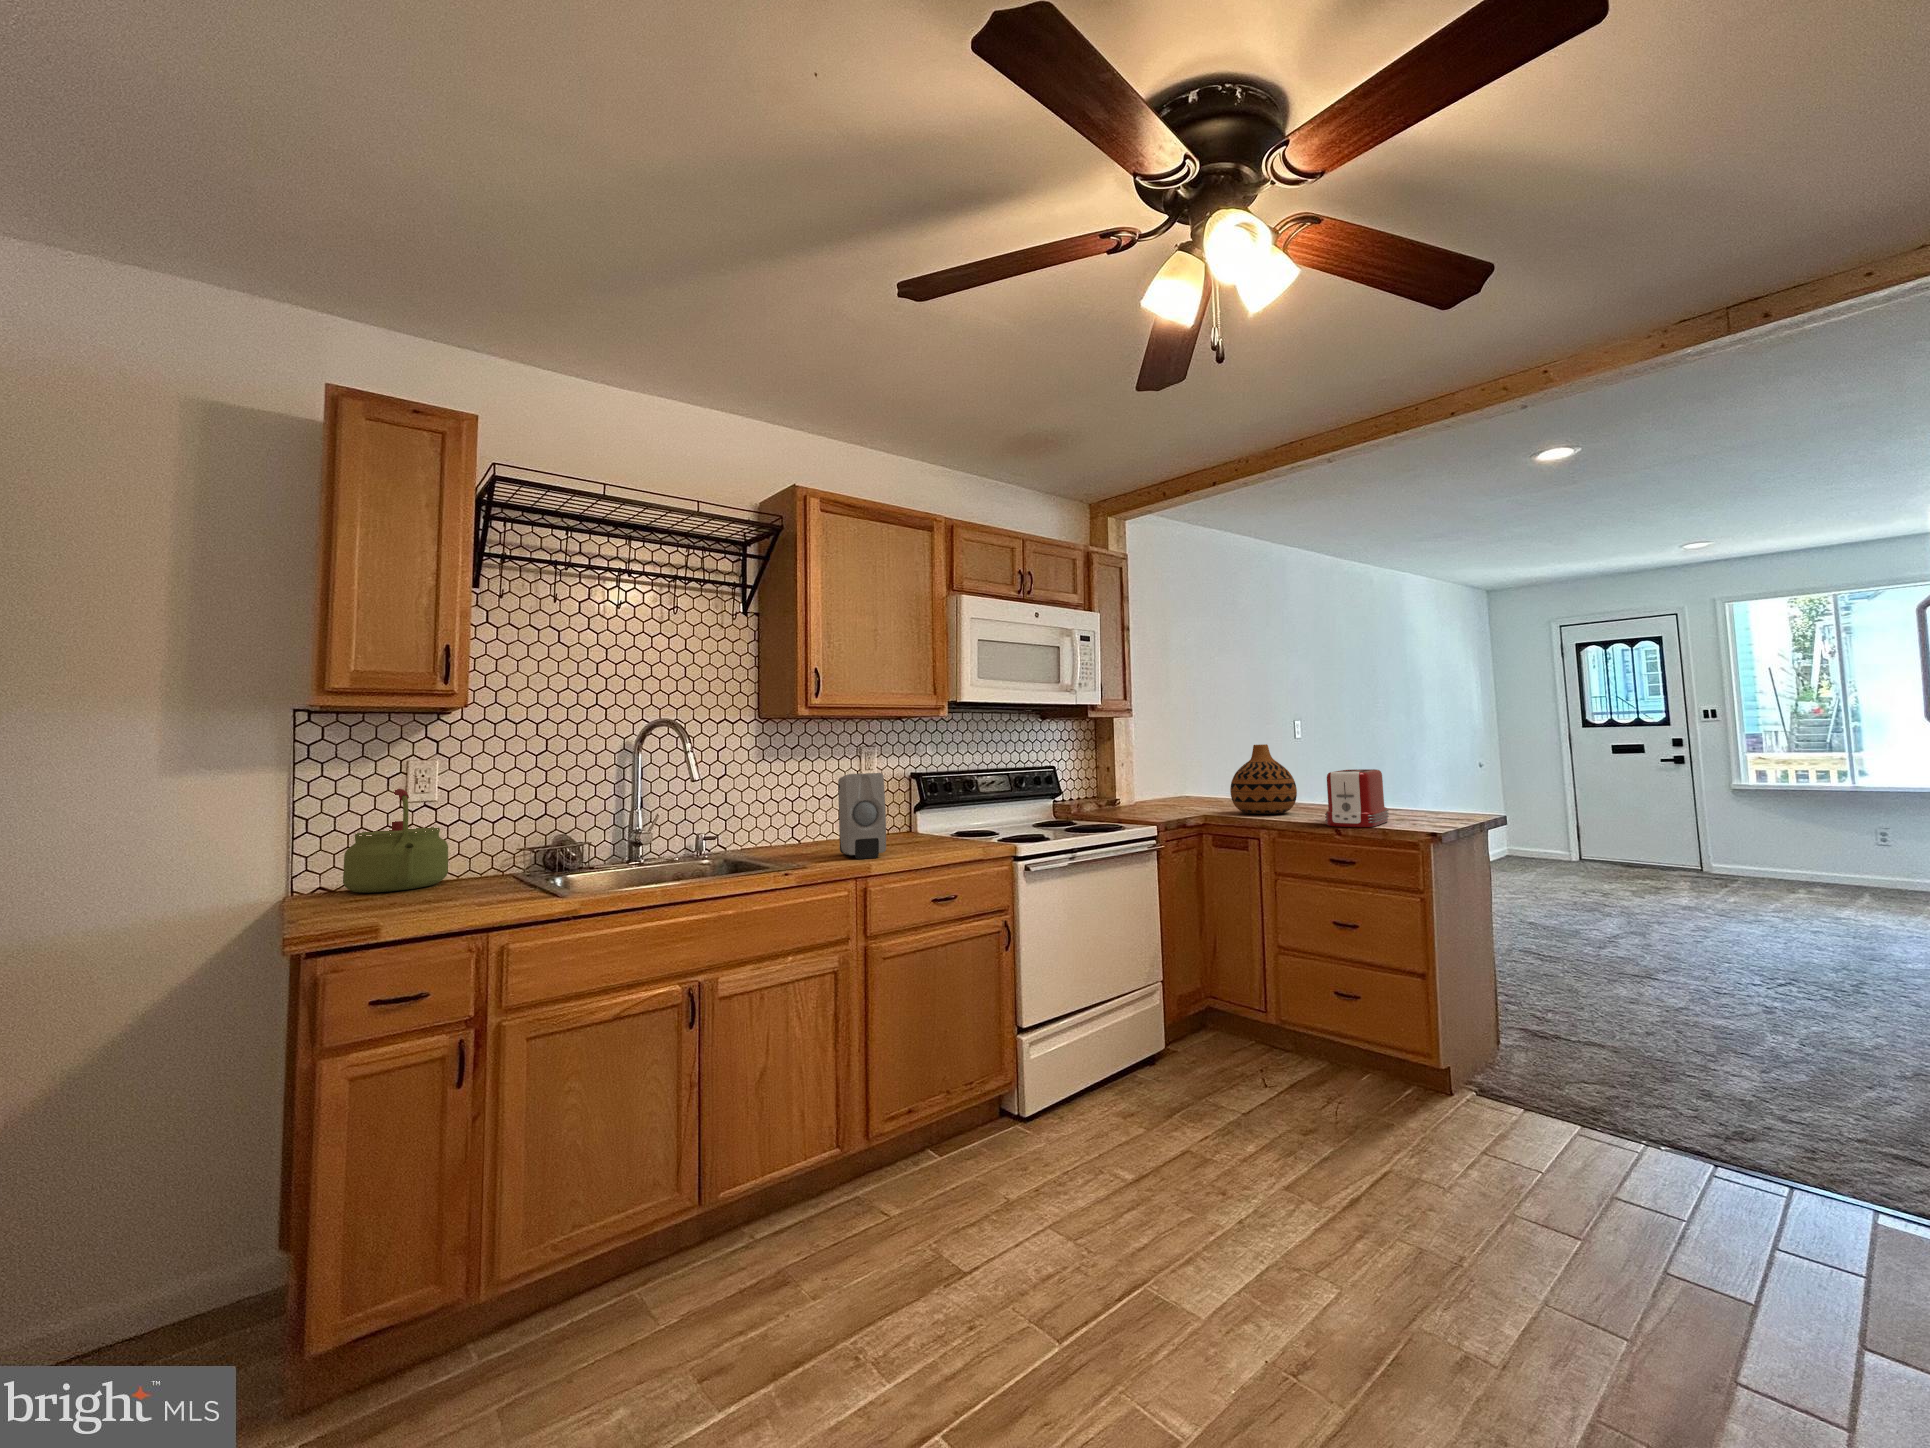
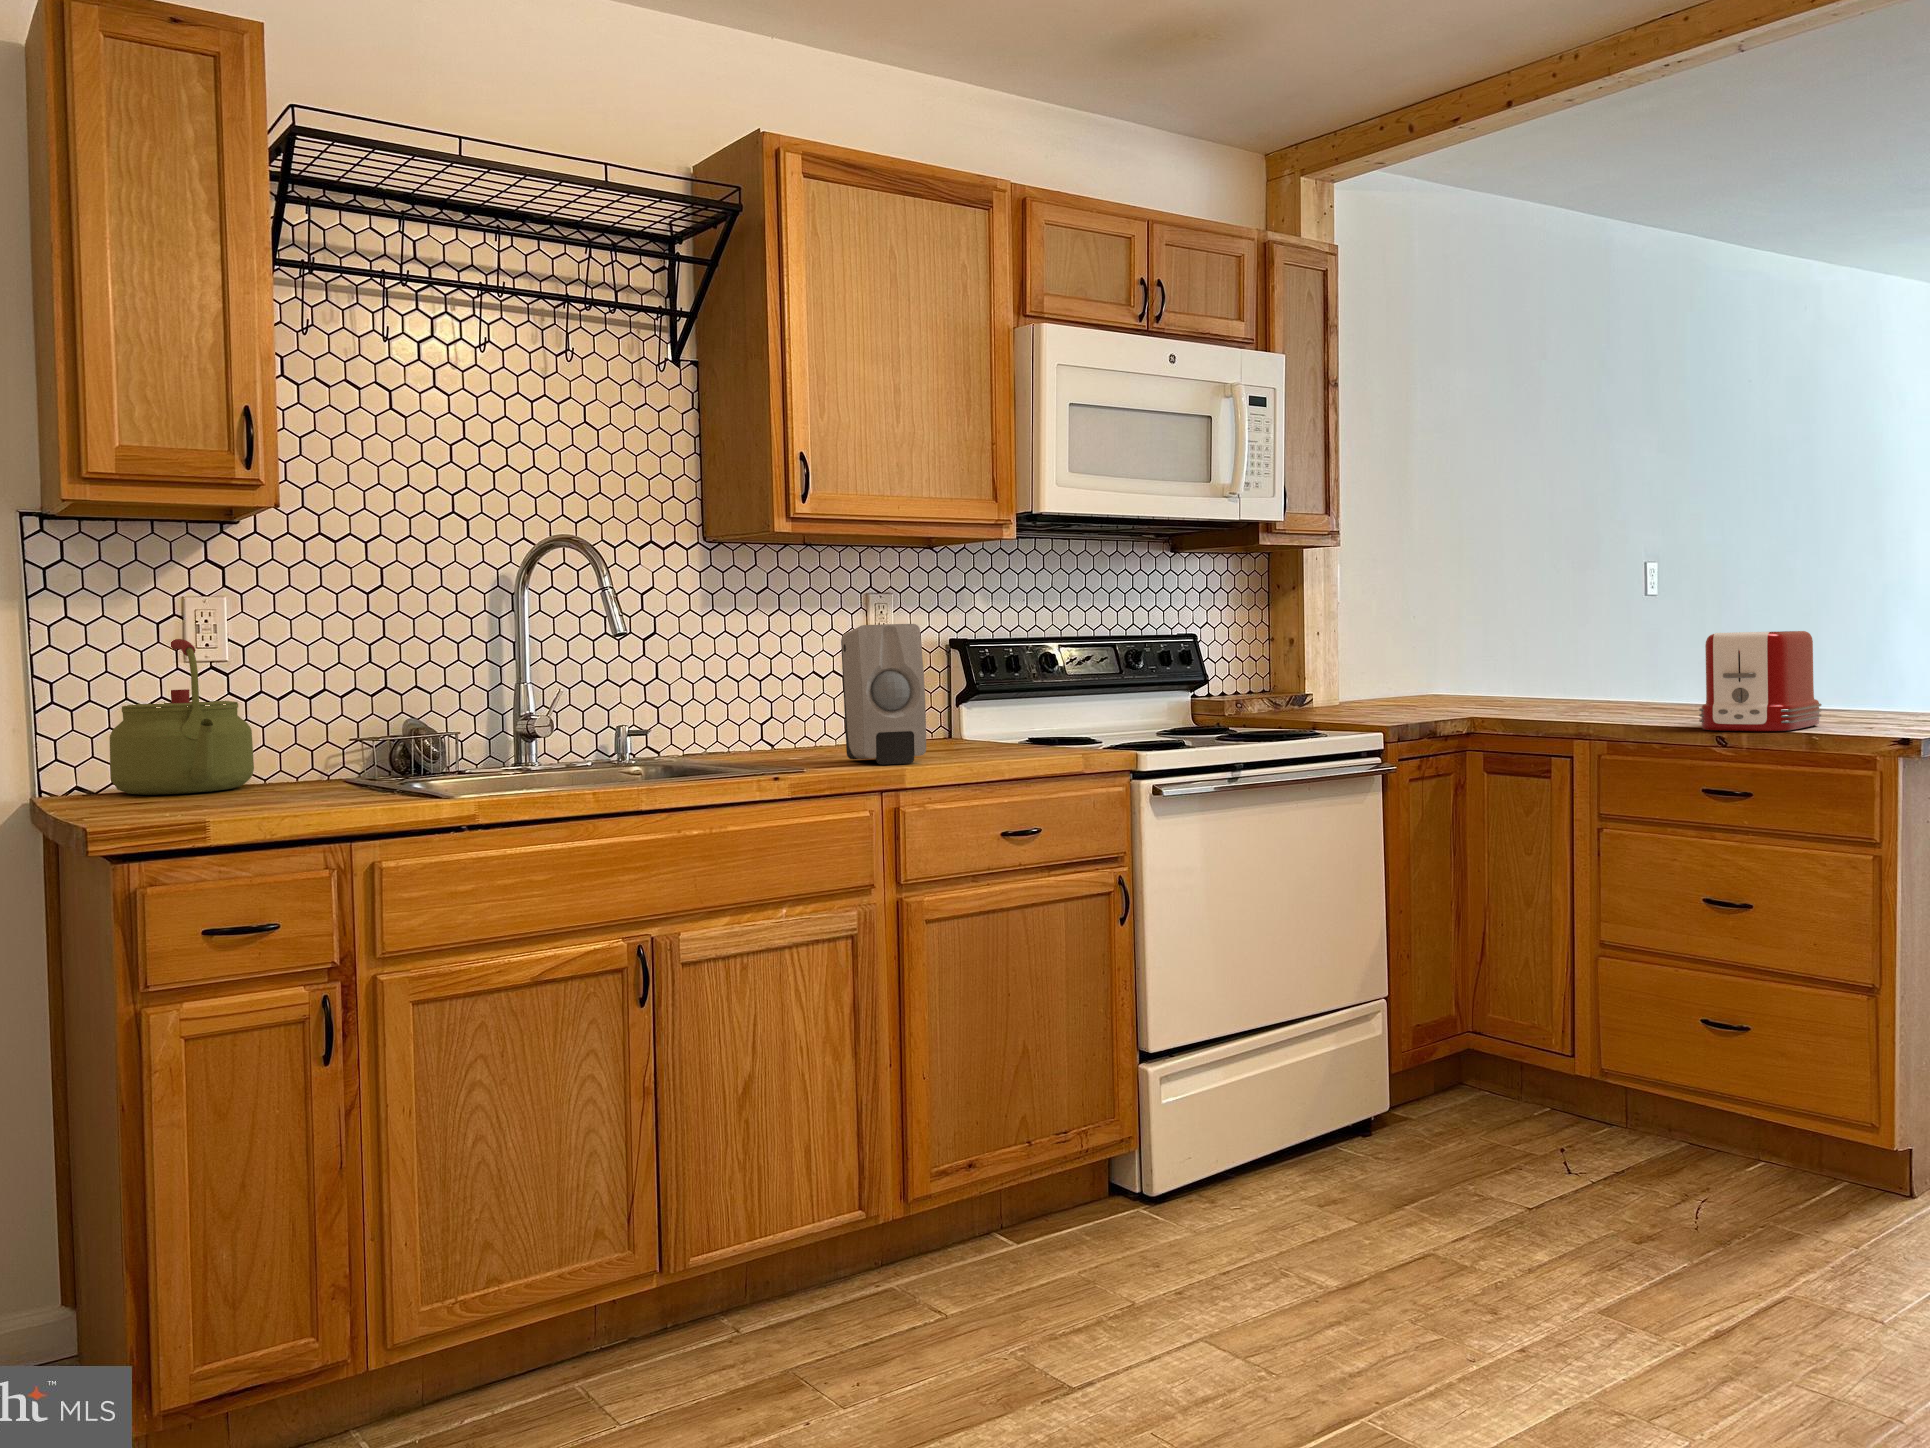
vase: present [1230,744,1297,814] -> none [1520,592,1646,716]

